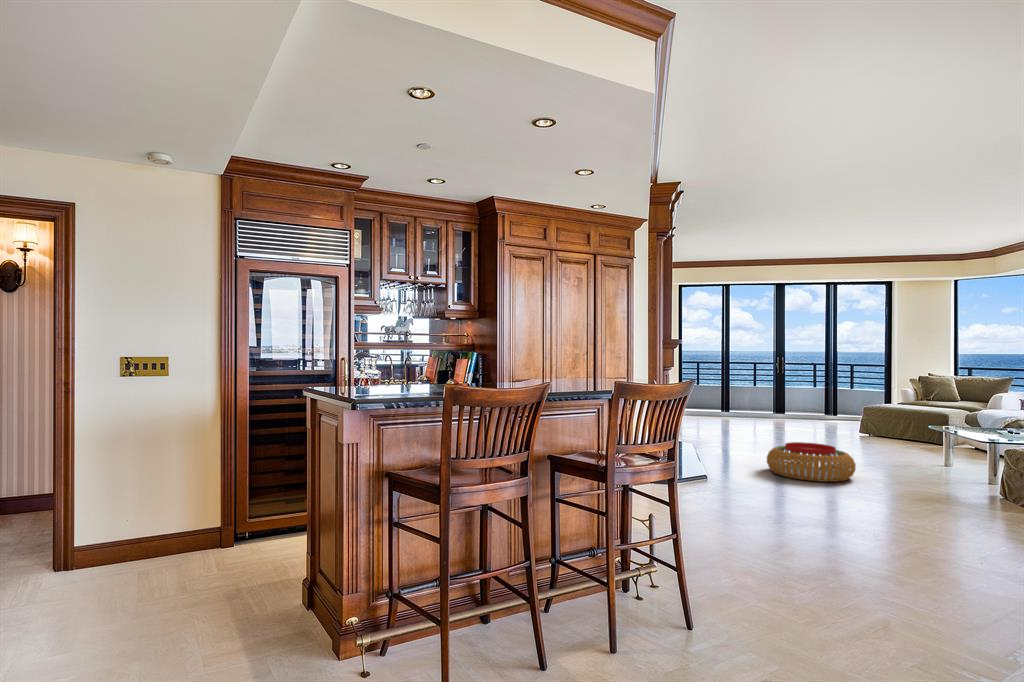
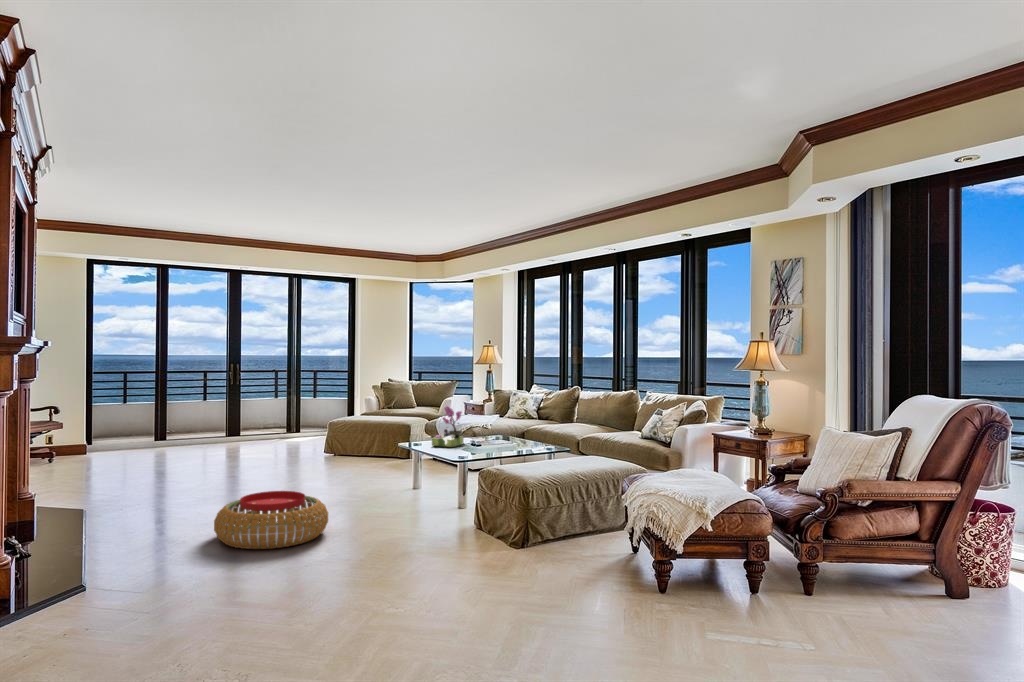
flower arrangement: none [966,393,1004,432] -> present [432,406,464,447]

